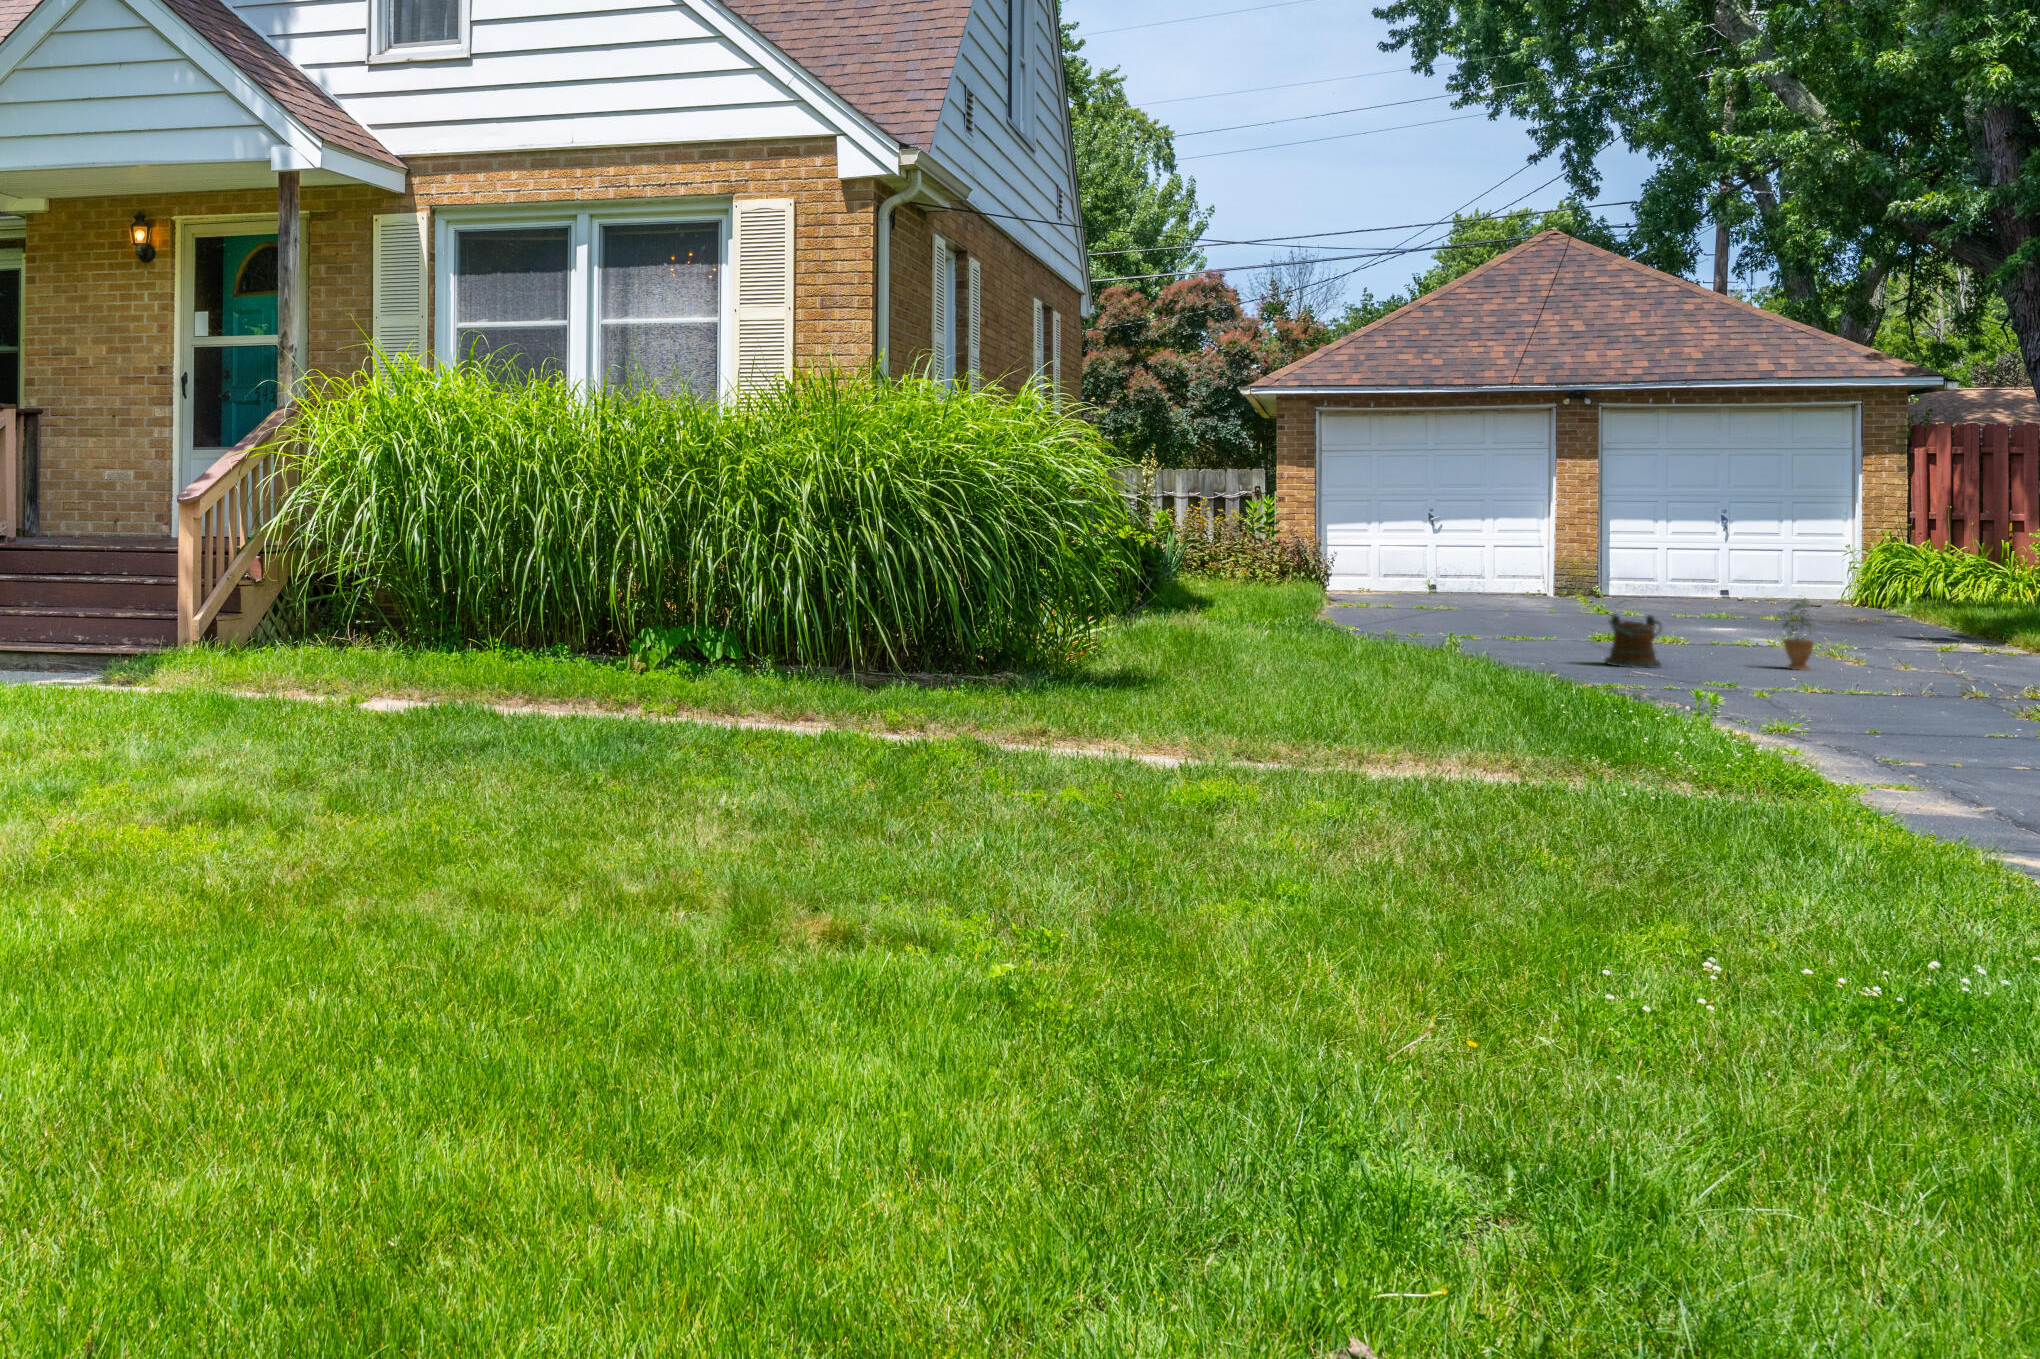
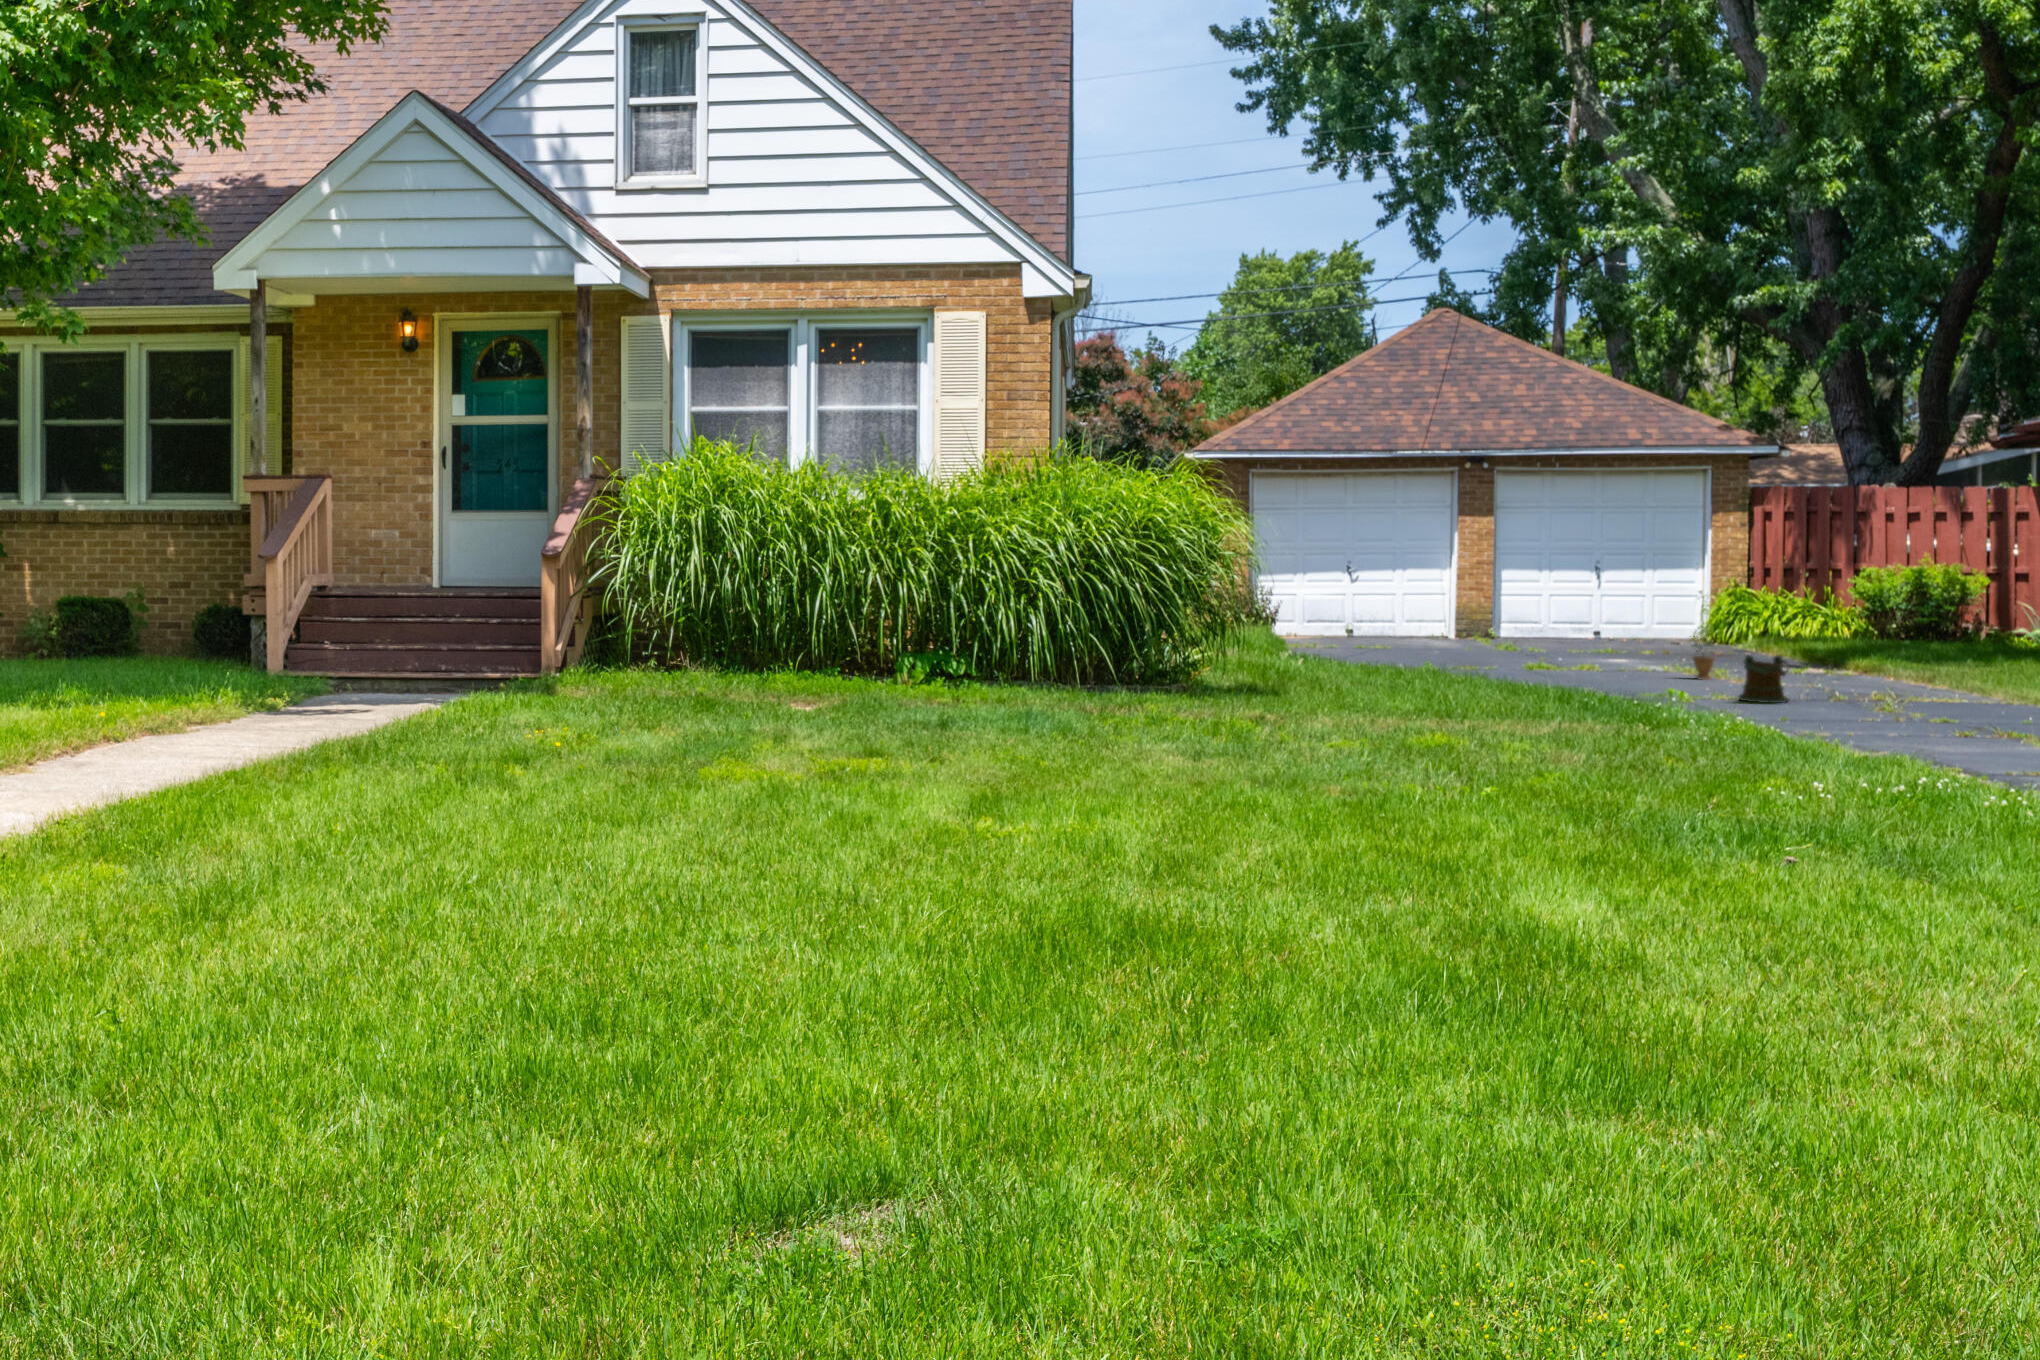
bucket: present [1605,615,1662,668] -> present [1739,655,1789,703]

